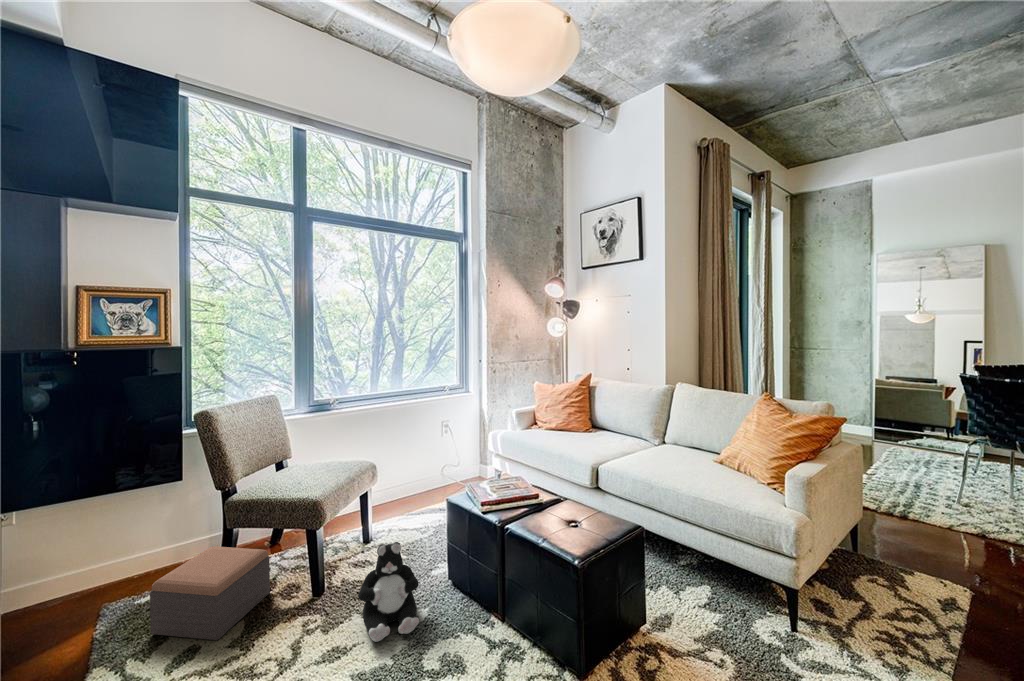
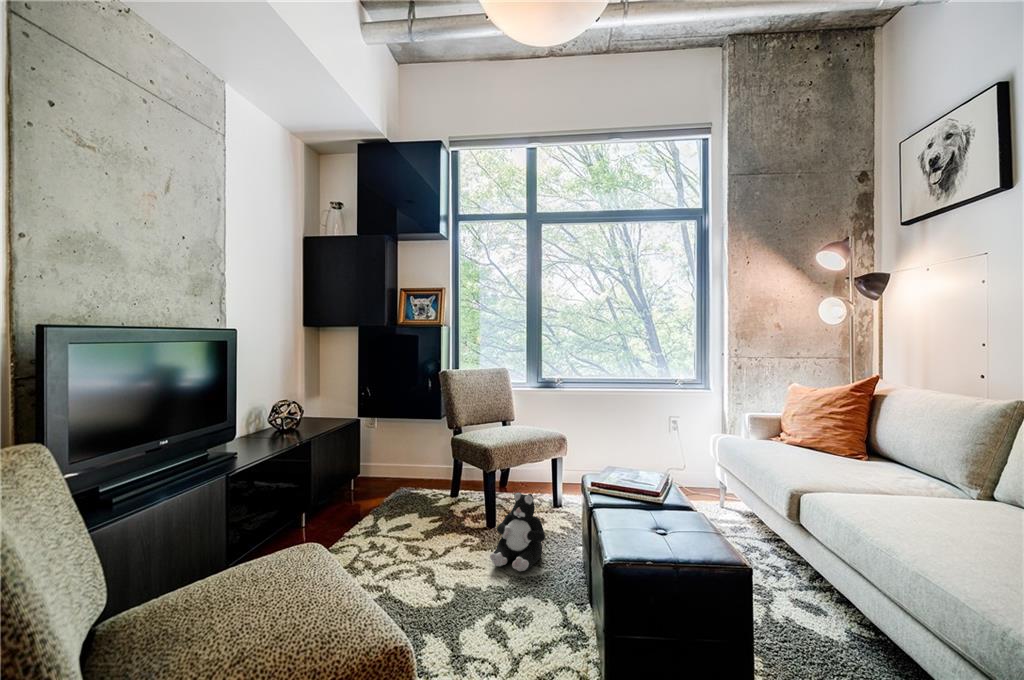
footstool: present [150,546,270,640] -> none [401,468,468,526]

